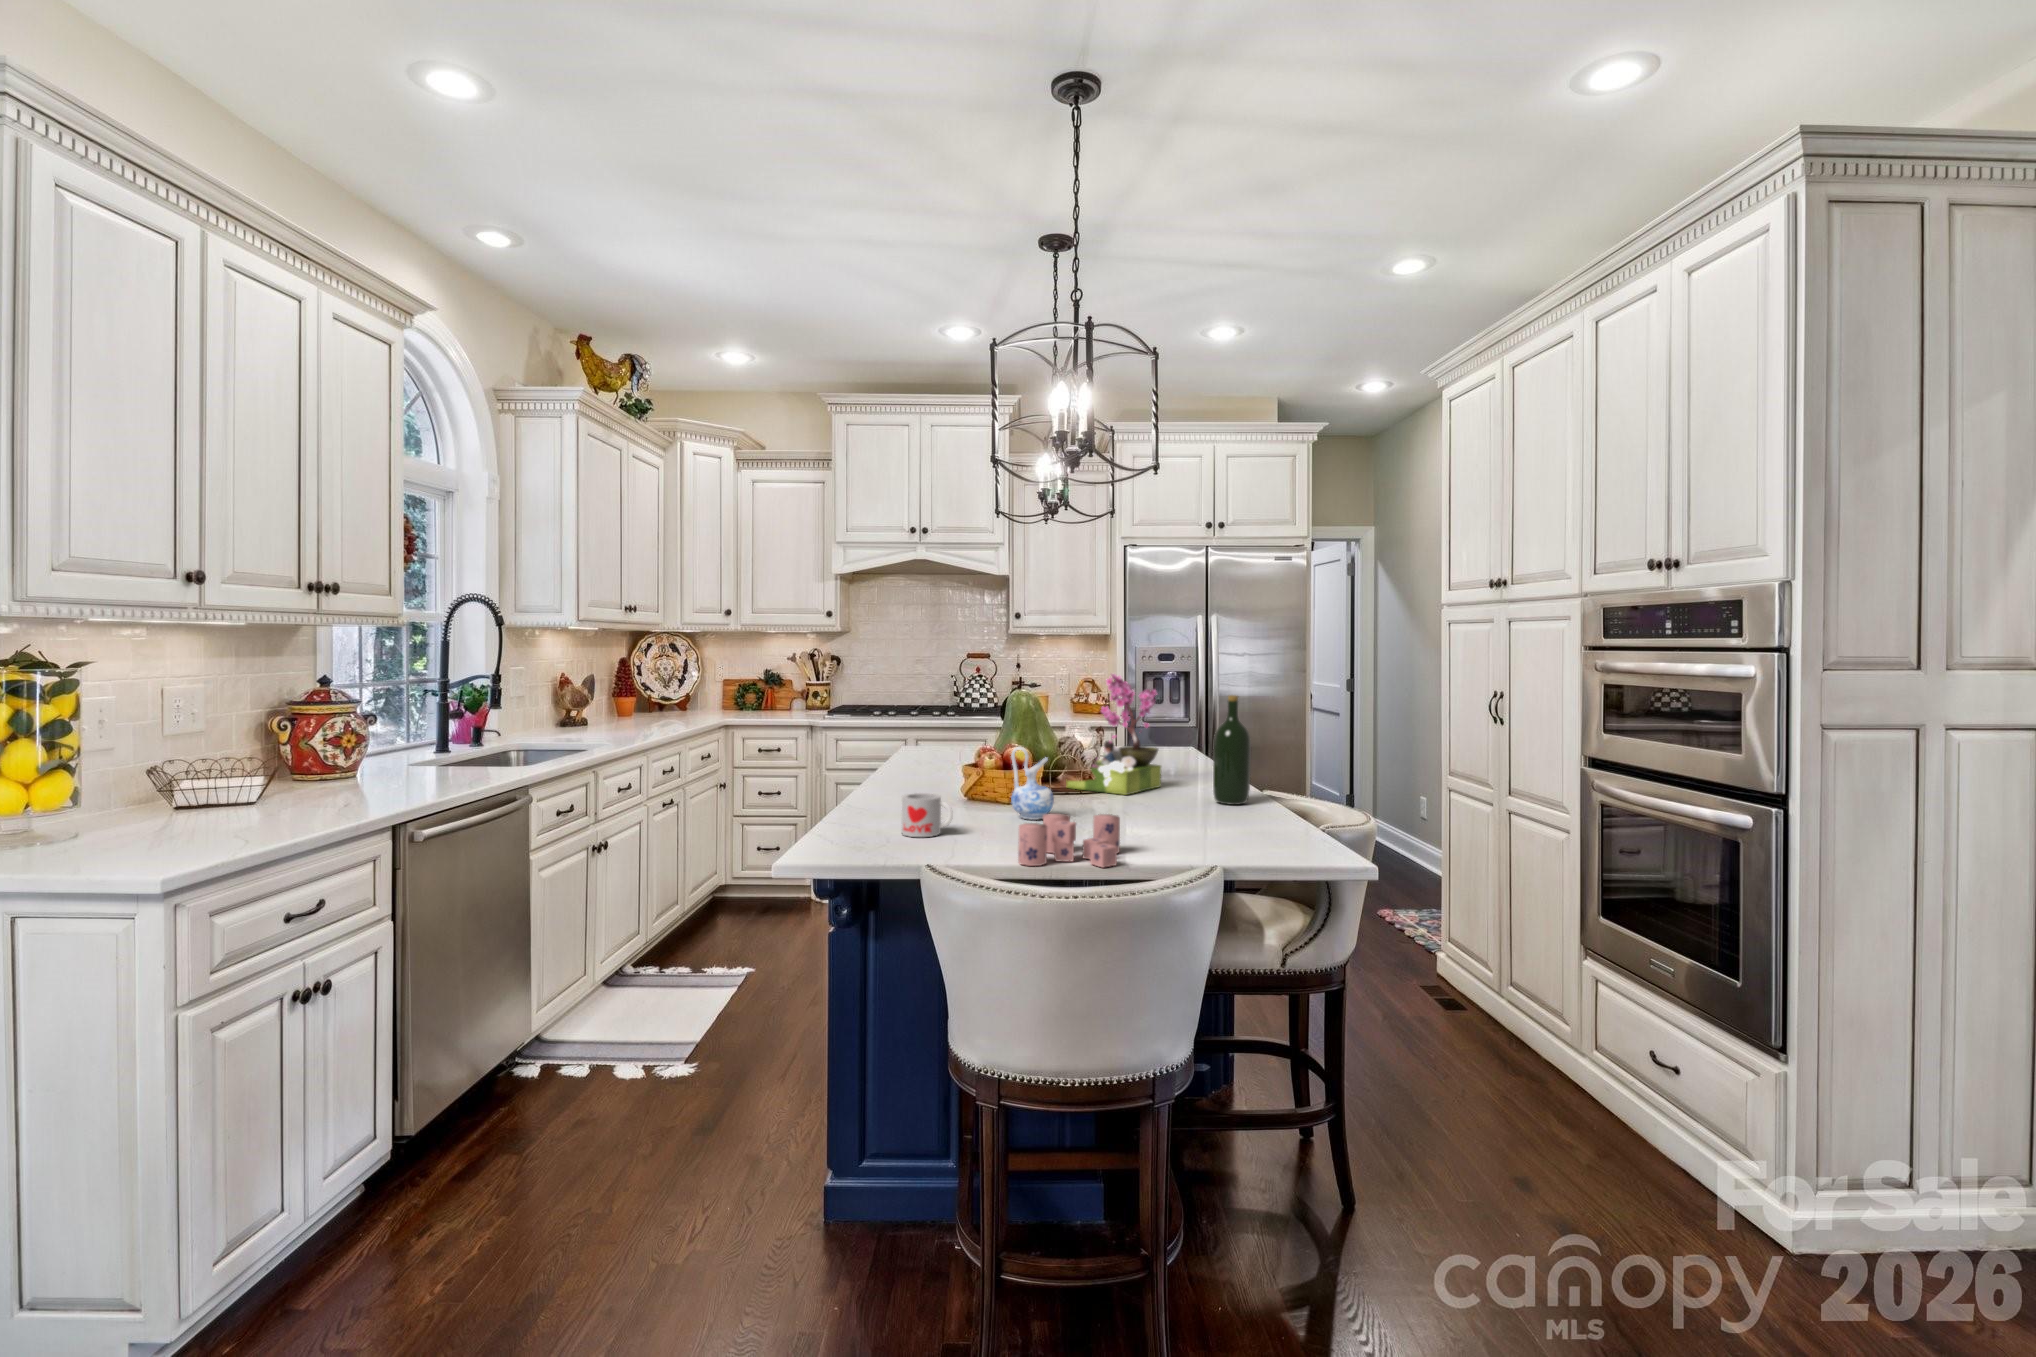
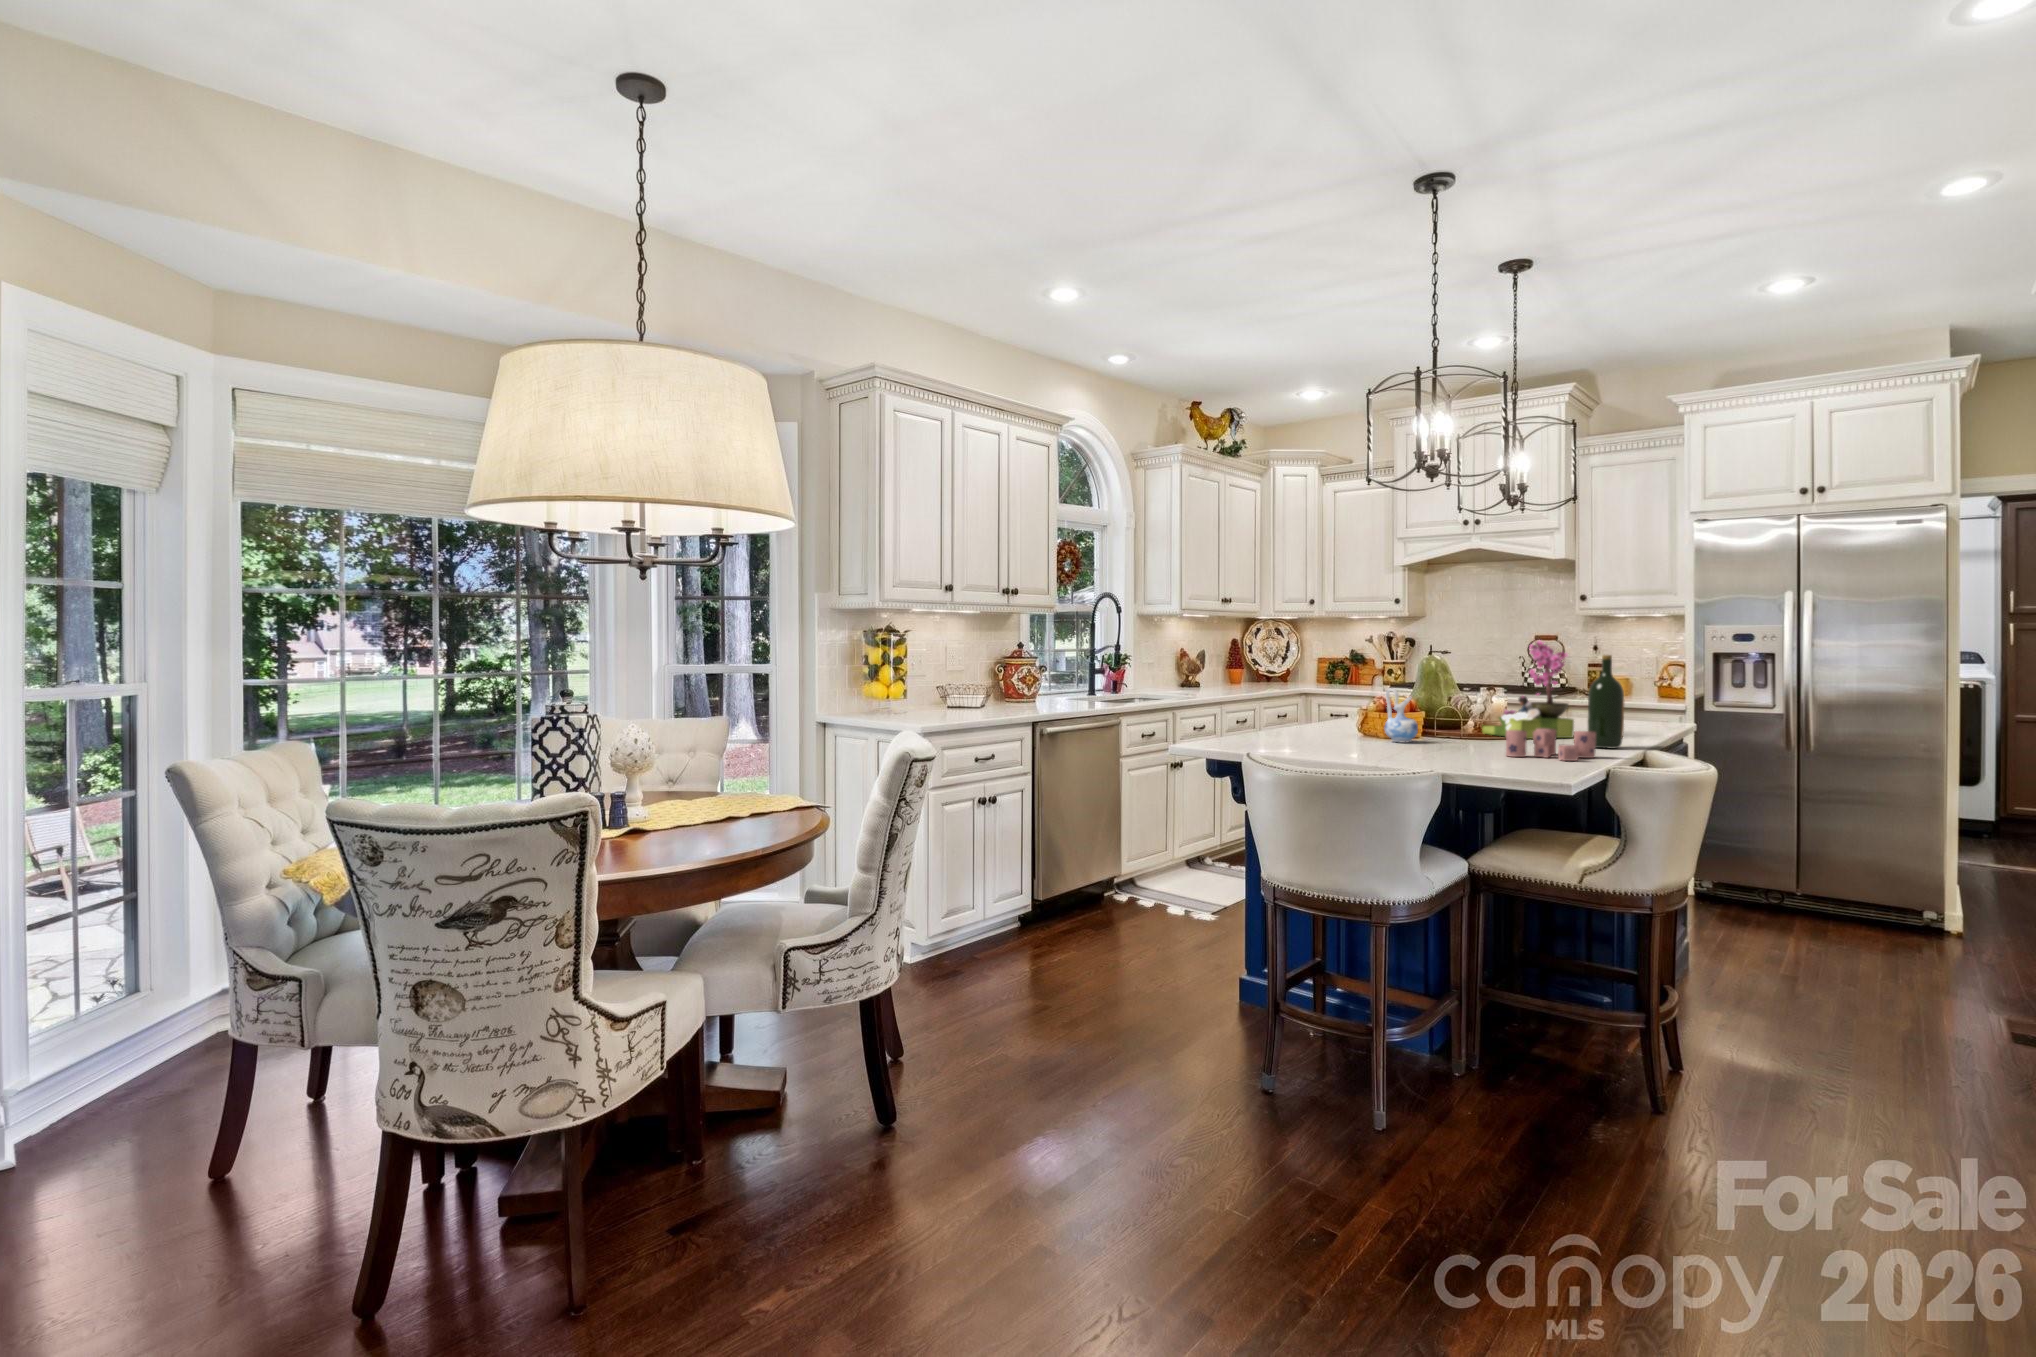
mug: present [902,793,953,837] -> none [1288,715,1321,742]
candle: present [1018,813,1120,867] -> present [1506,729,1596,761]

